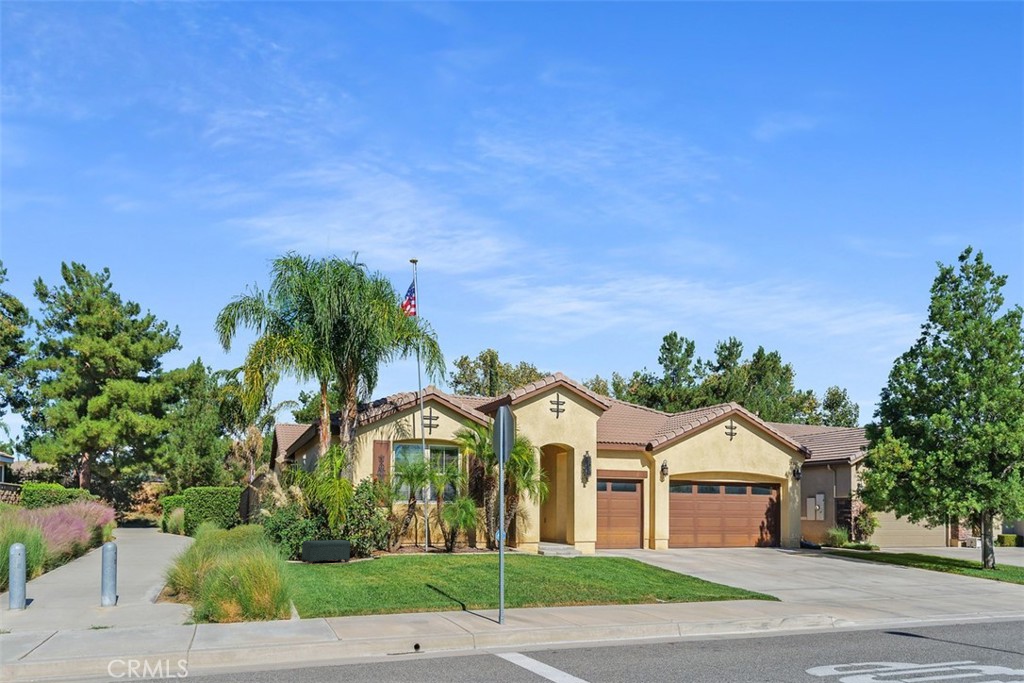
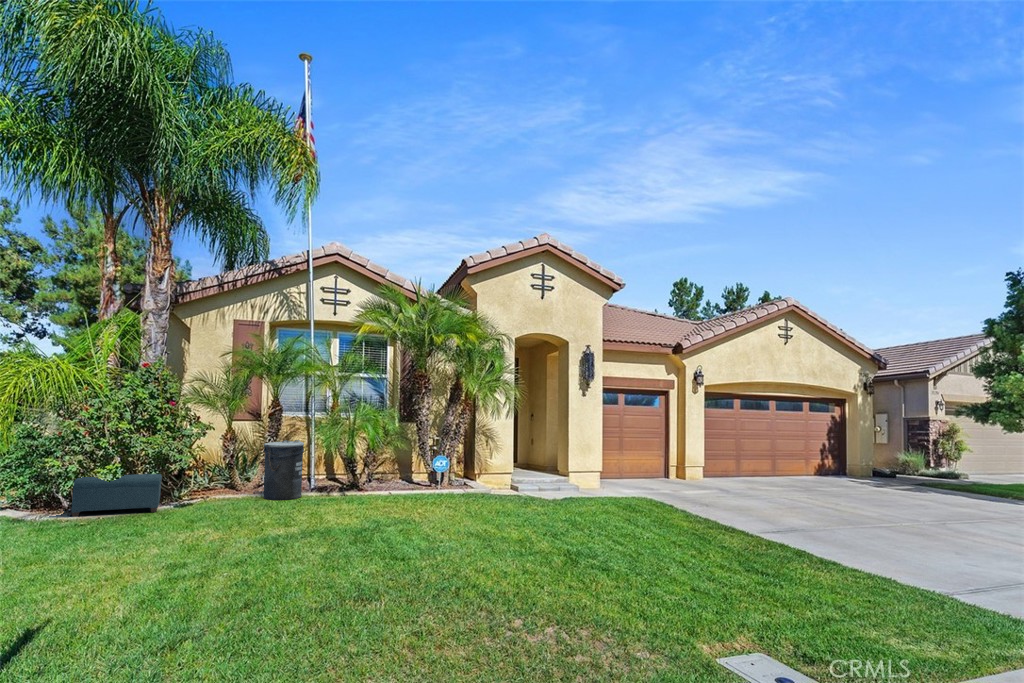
trash can: none [388,519,413,558] -> present [263,440,304,500]

